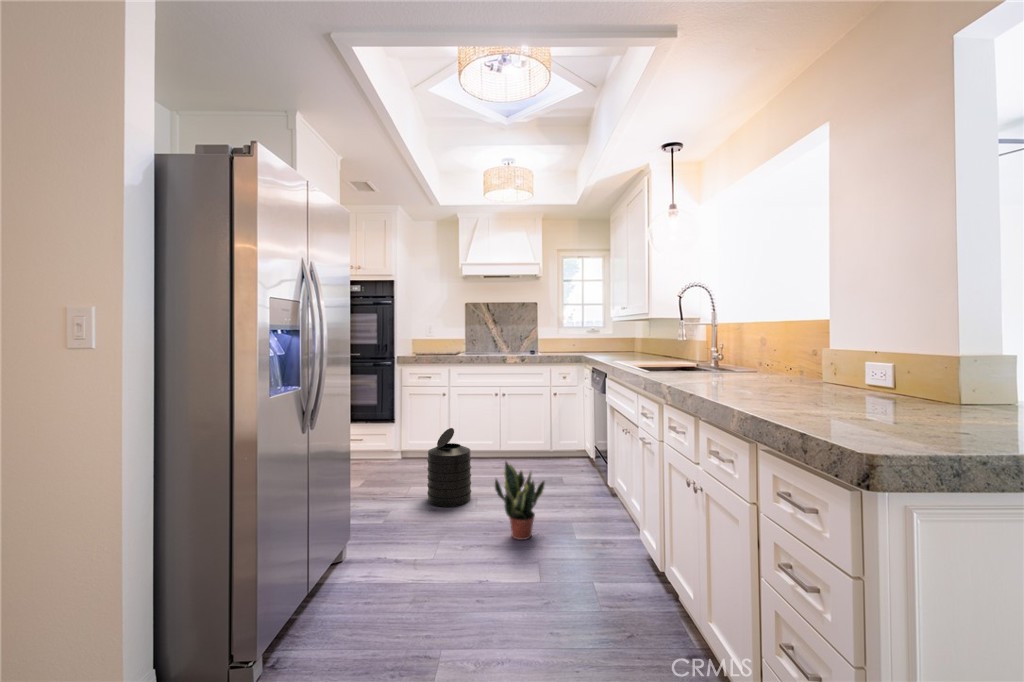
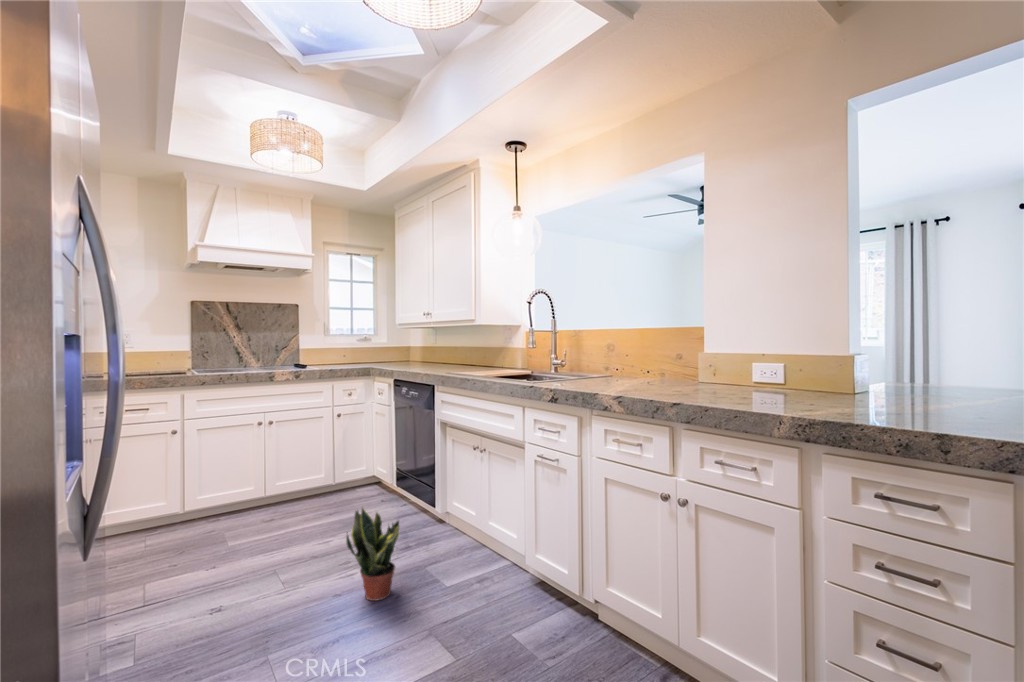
trash can: present [427,428,471,507] -> none [199,479,271,596]

